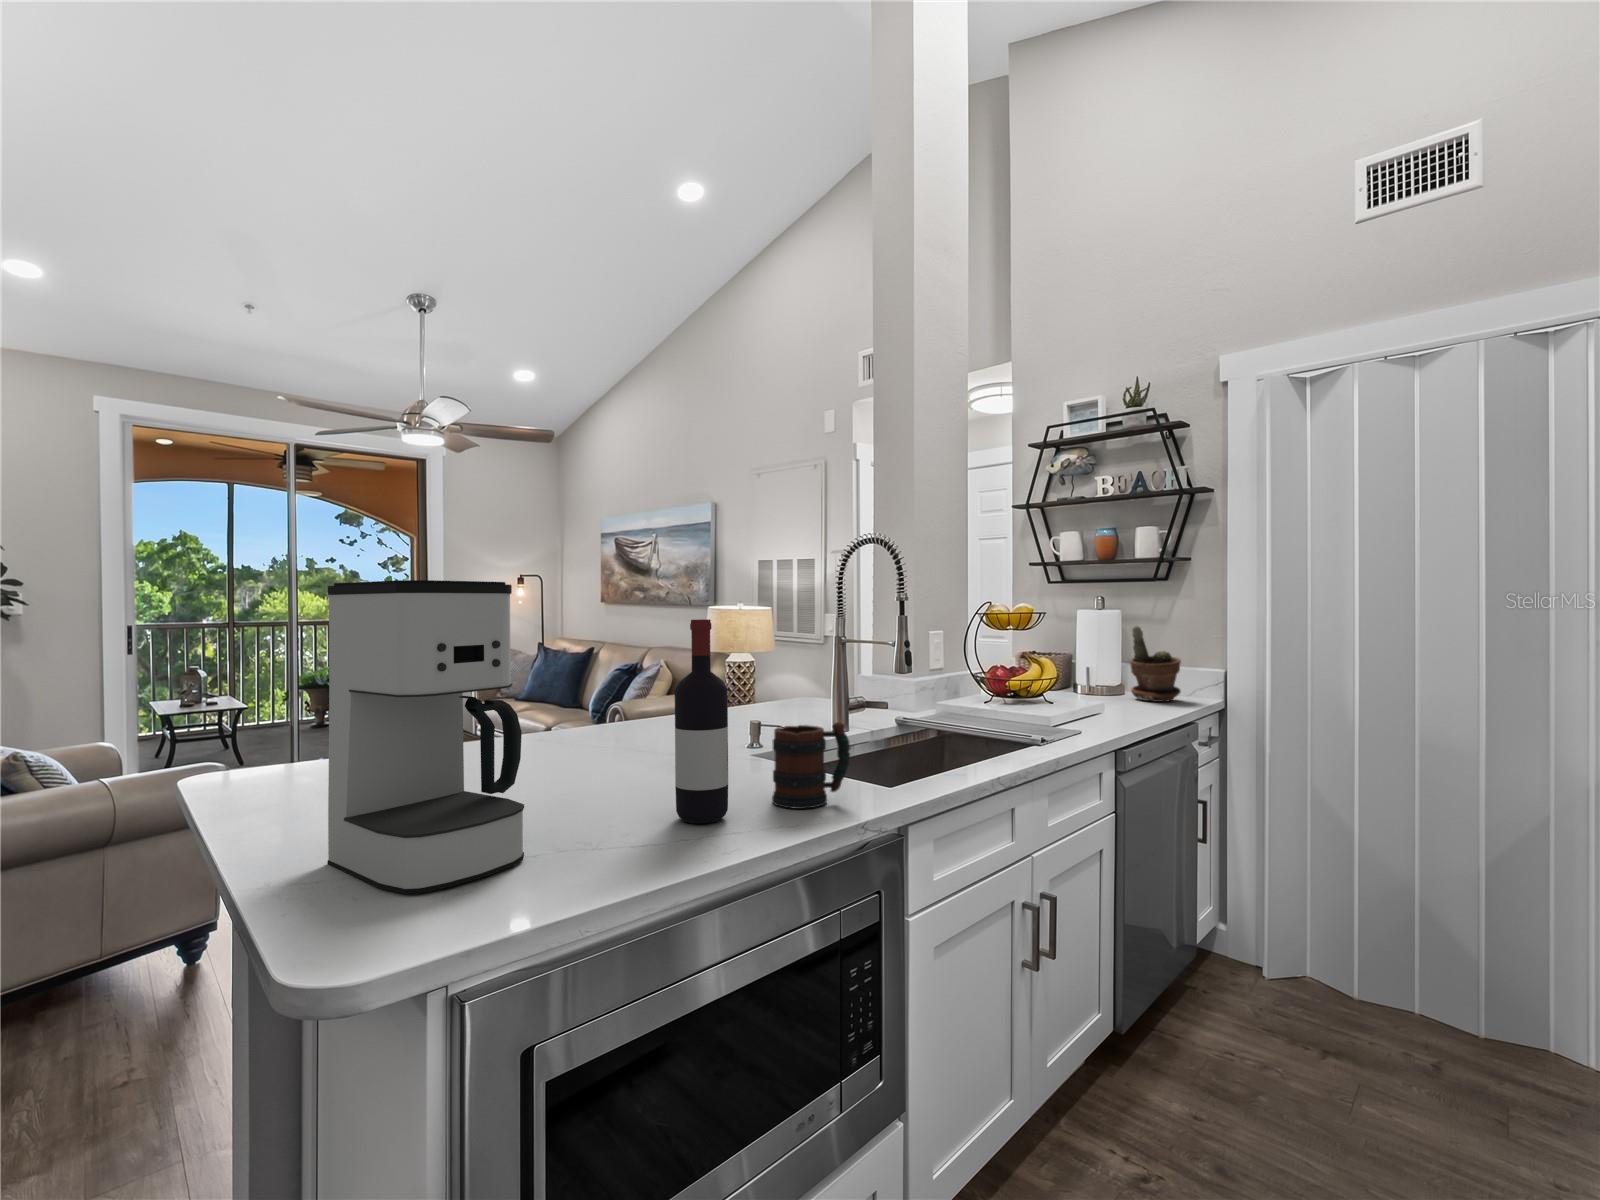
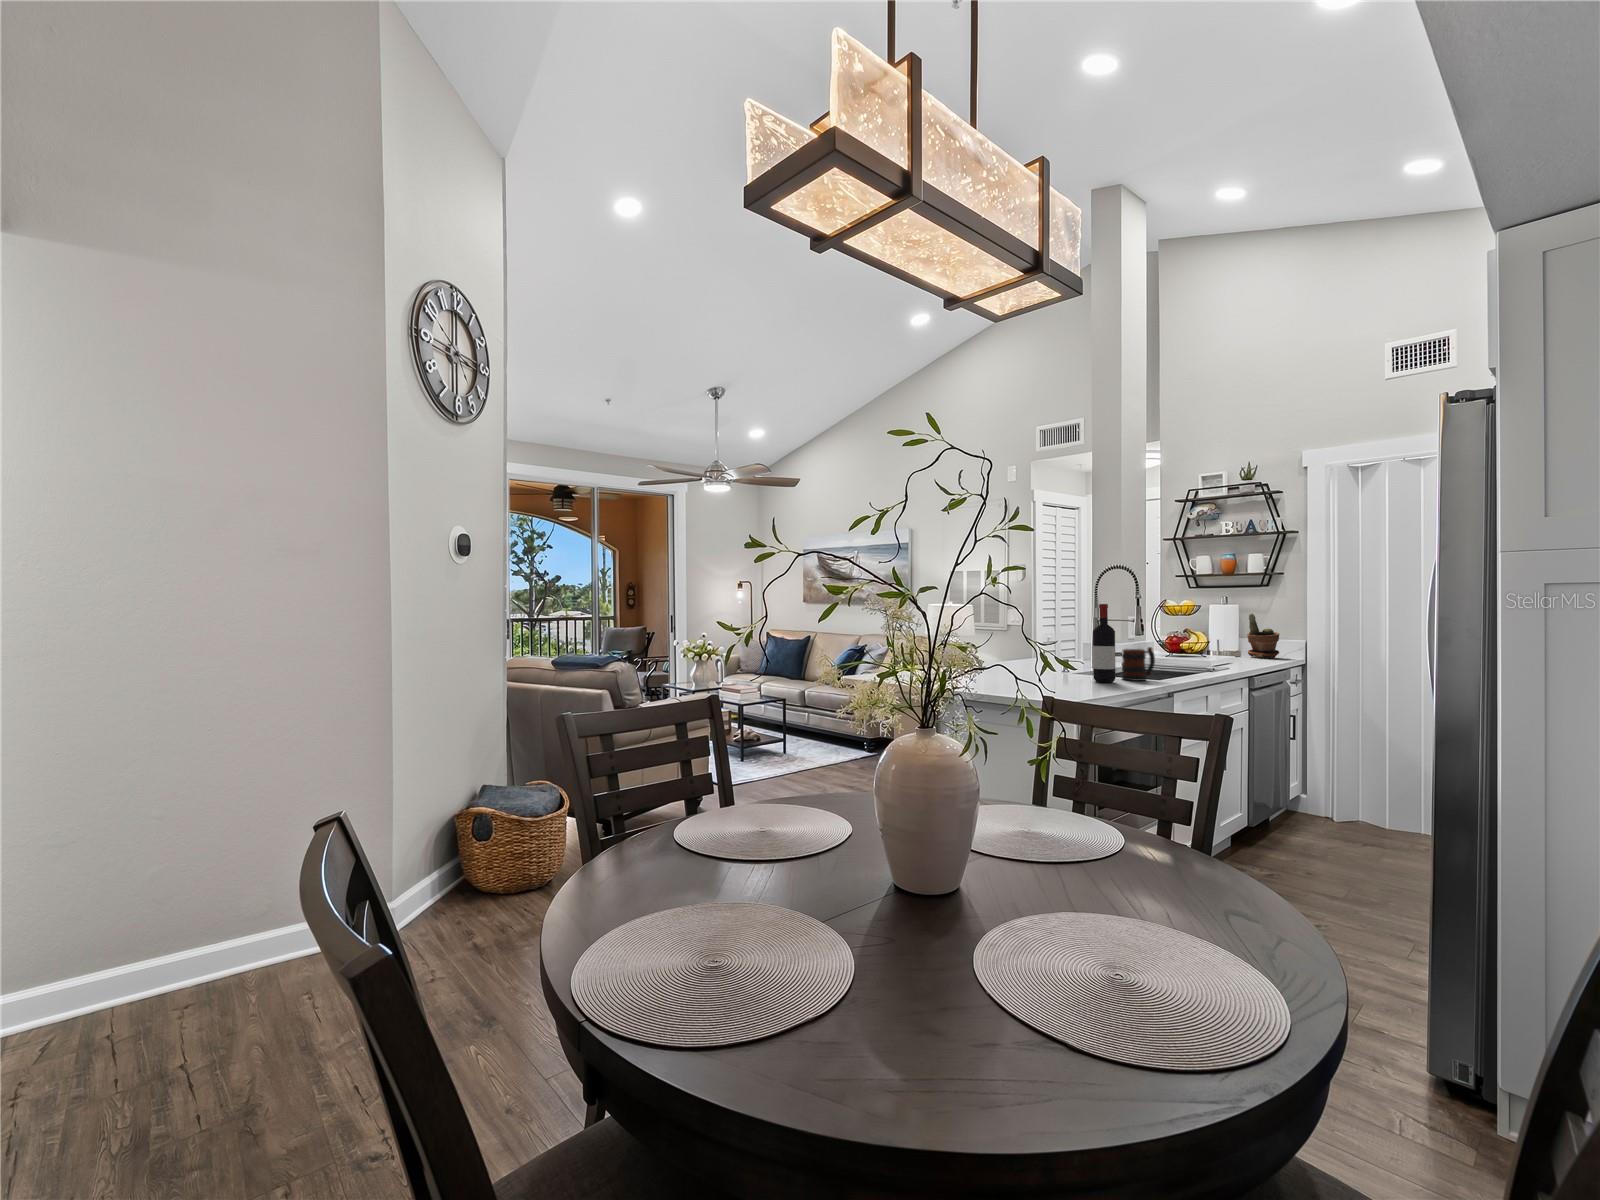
coffee maker: present [328,580,524,894] -> none [998,589,1067,690]

